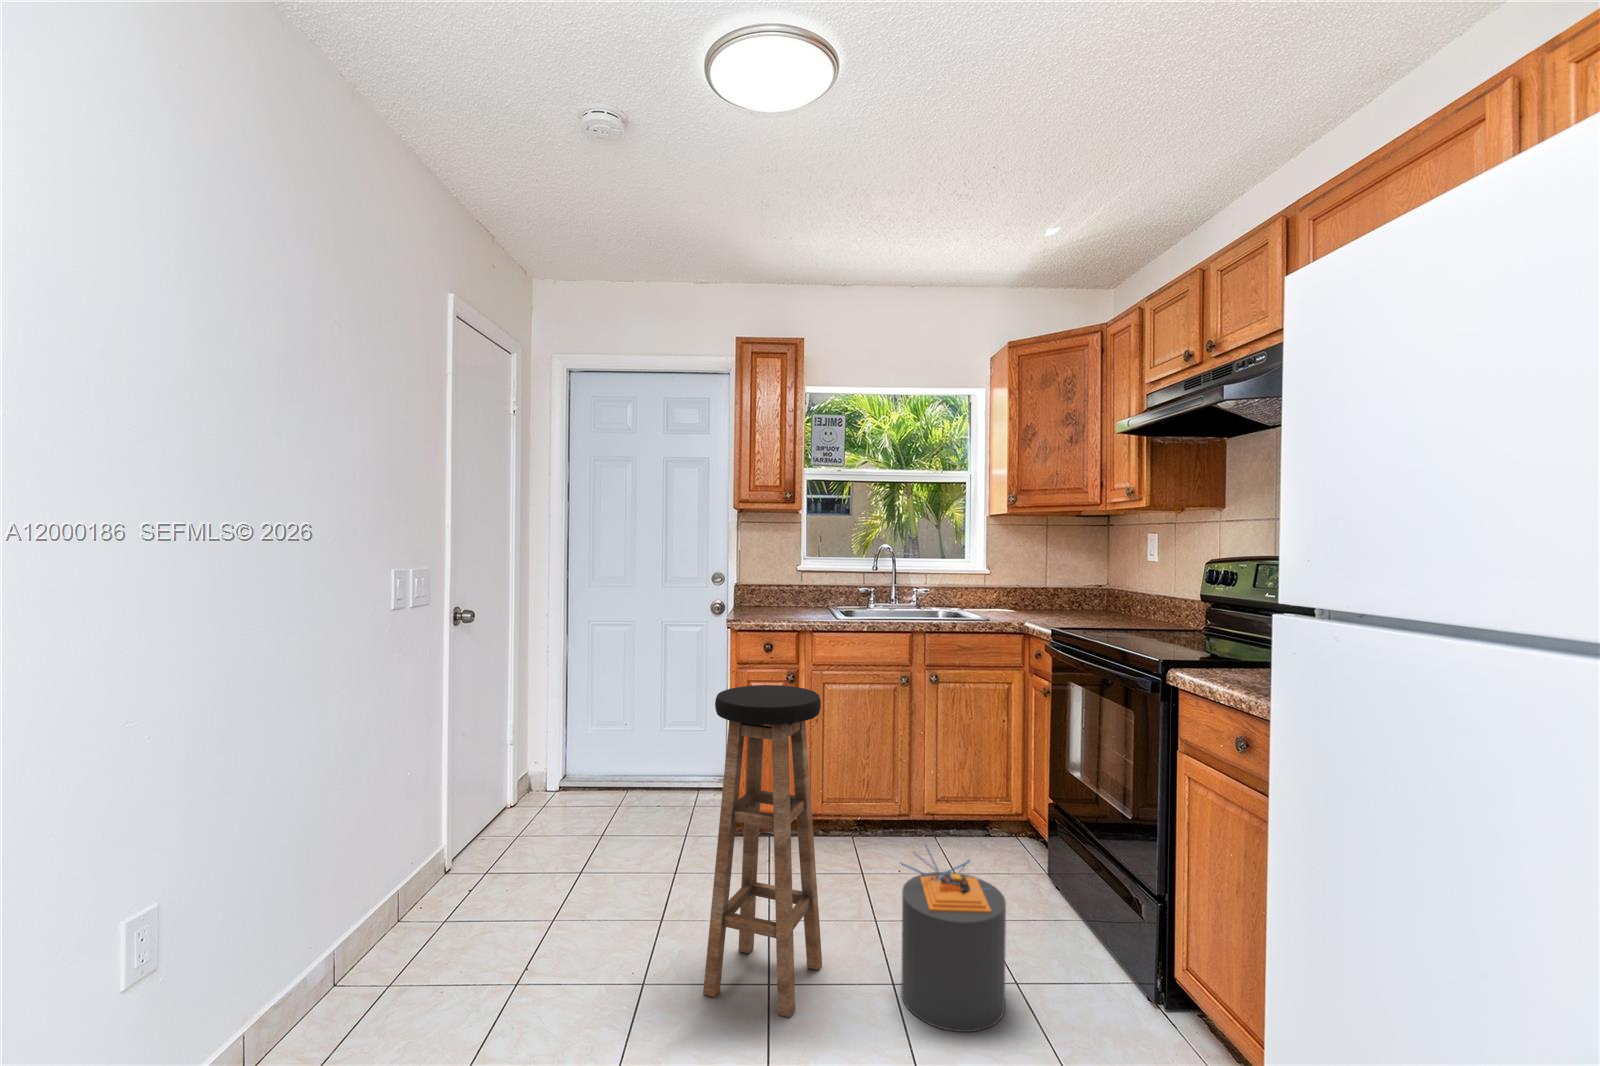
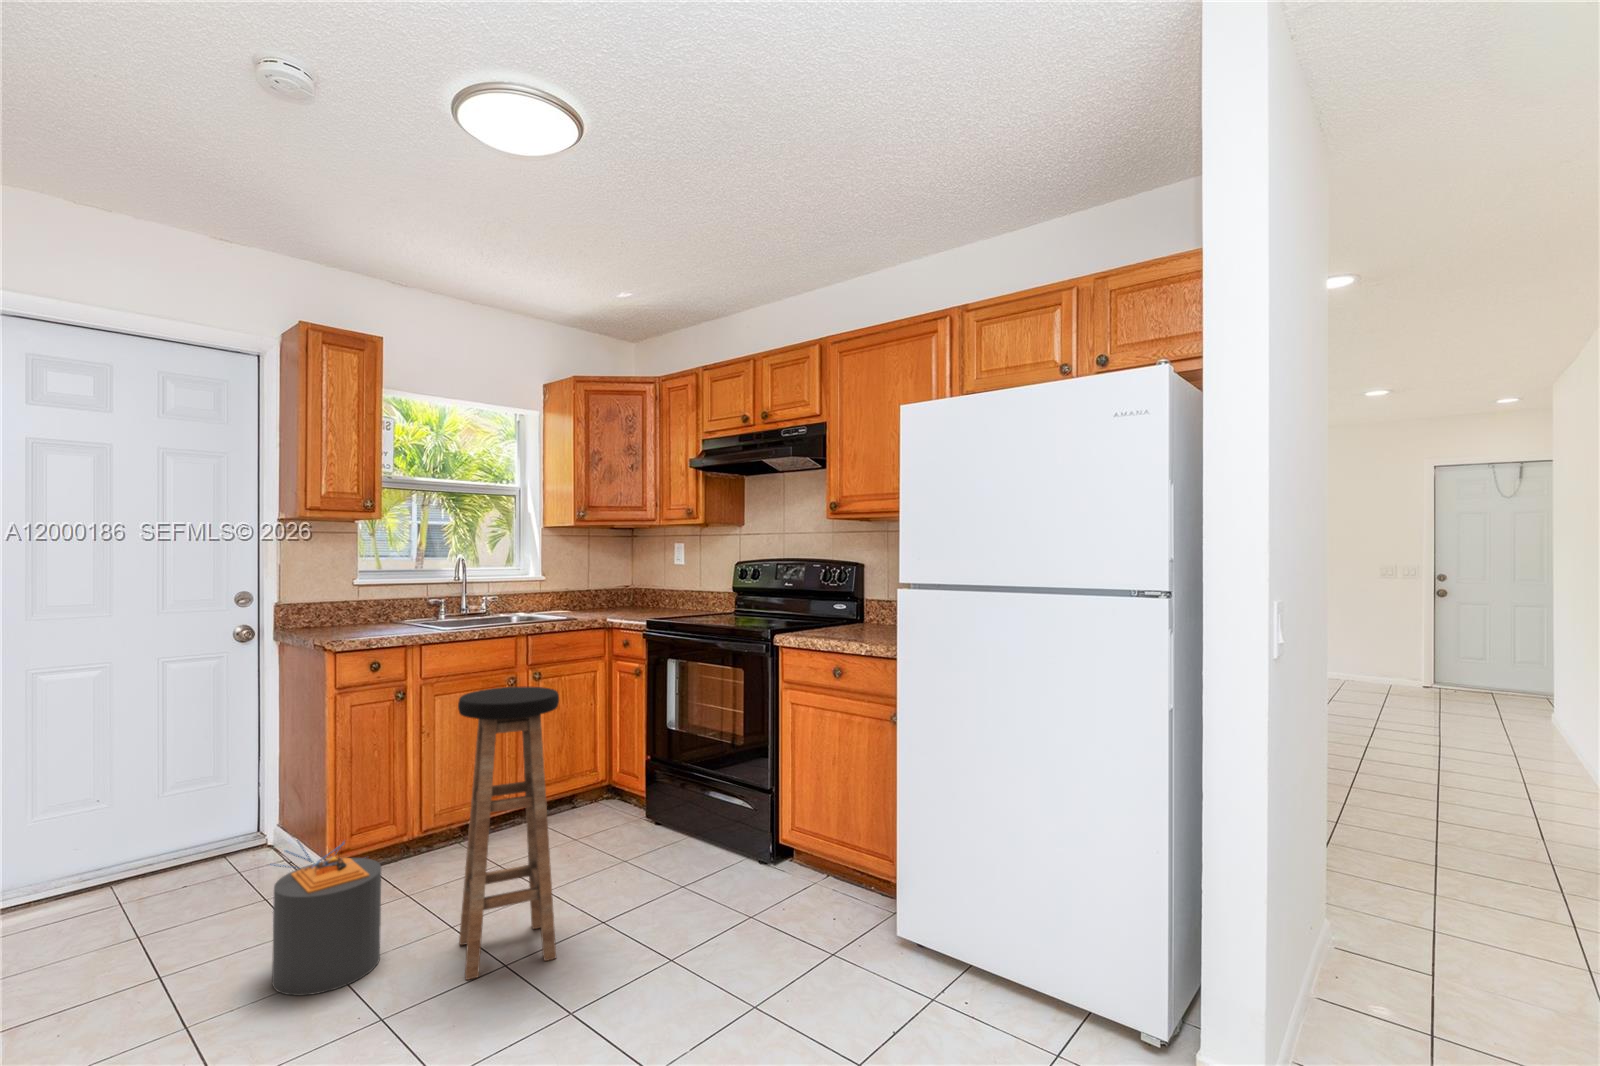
trash can: present [901,845,1006,1032] -> present [270,840,381,996]

